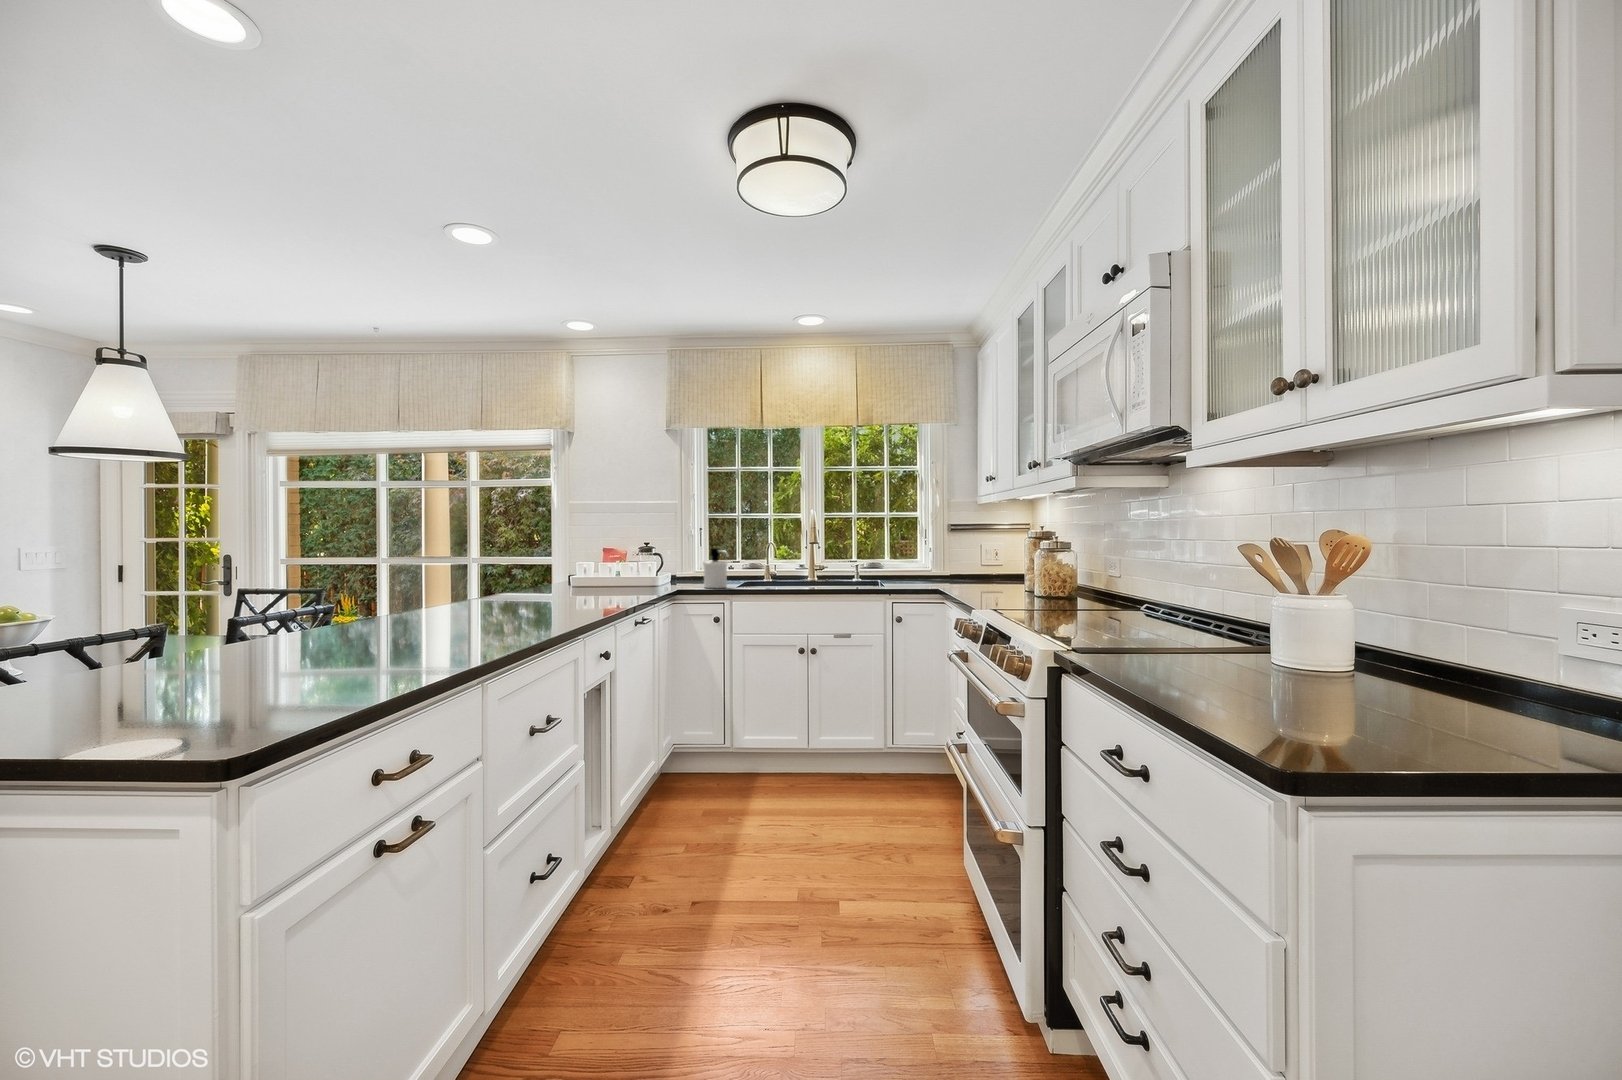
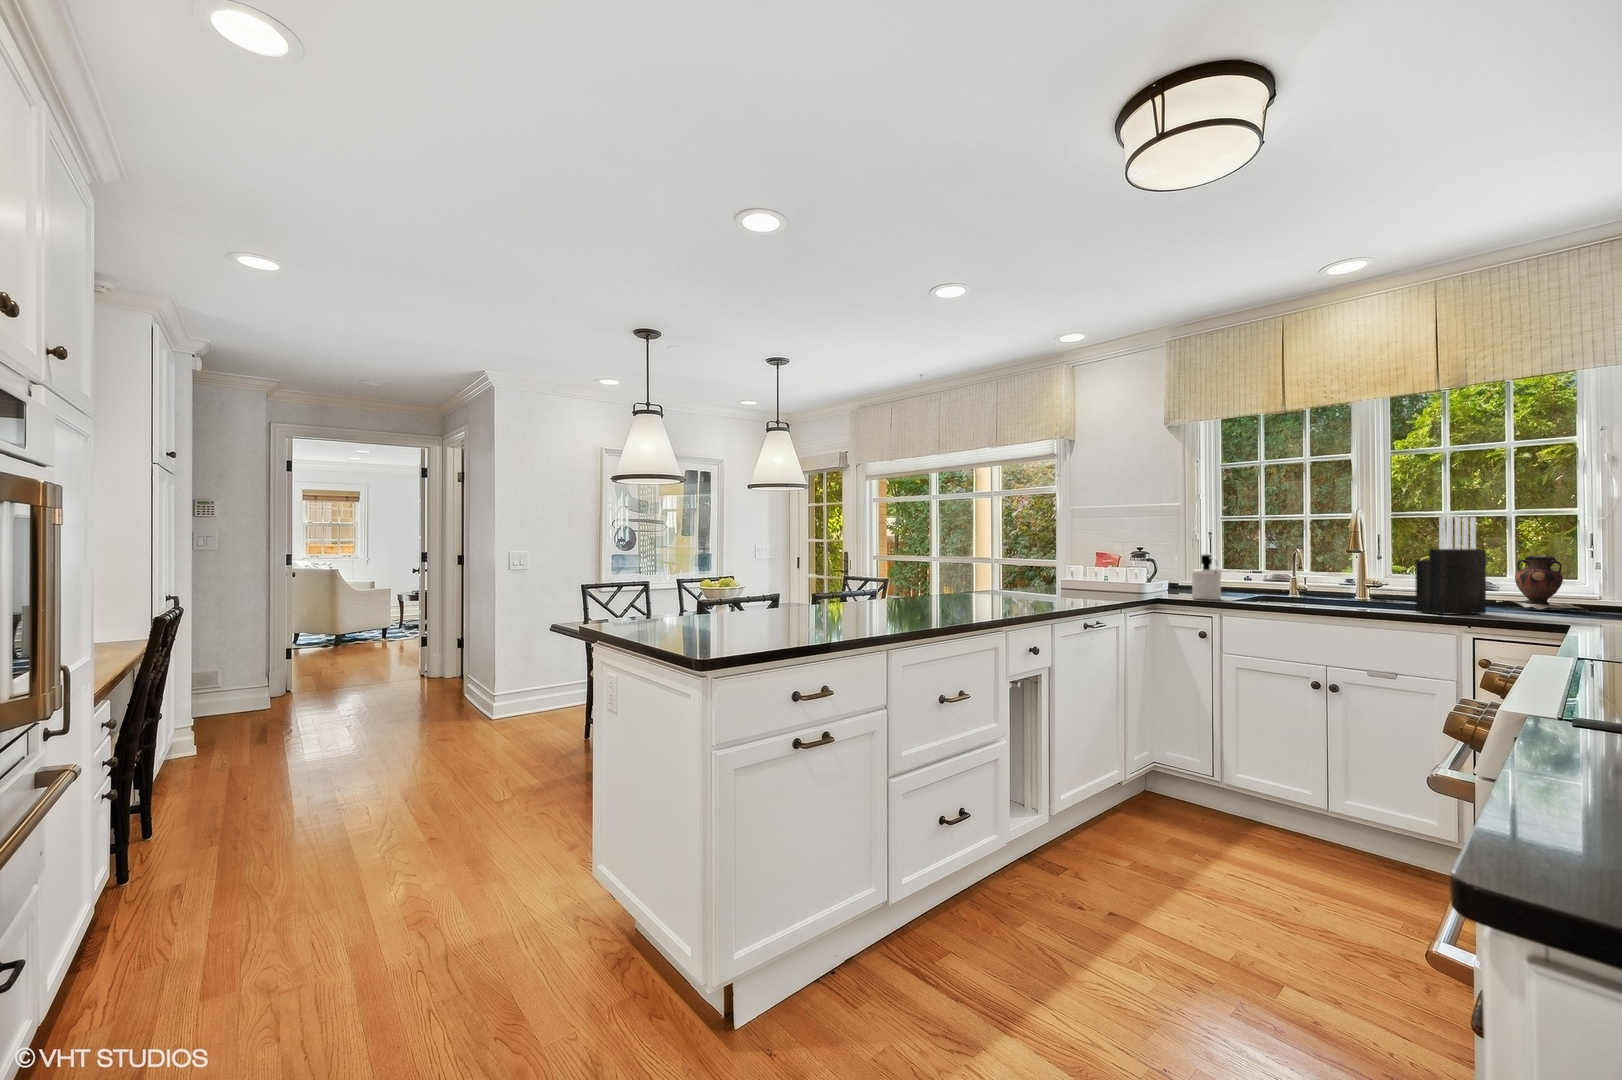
knife block: none [862,517,898,589] -> present [1415,516,1486,615]
vase: none [891,545,935,582] -> present [1496,556,1588,611]

